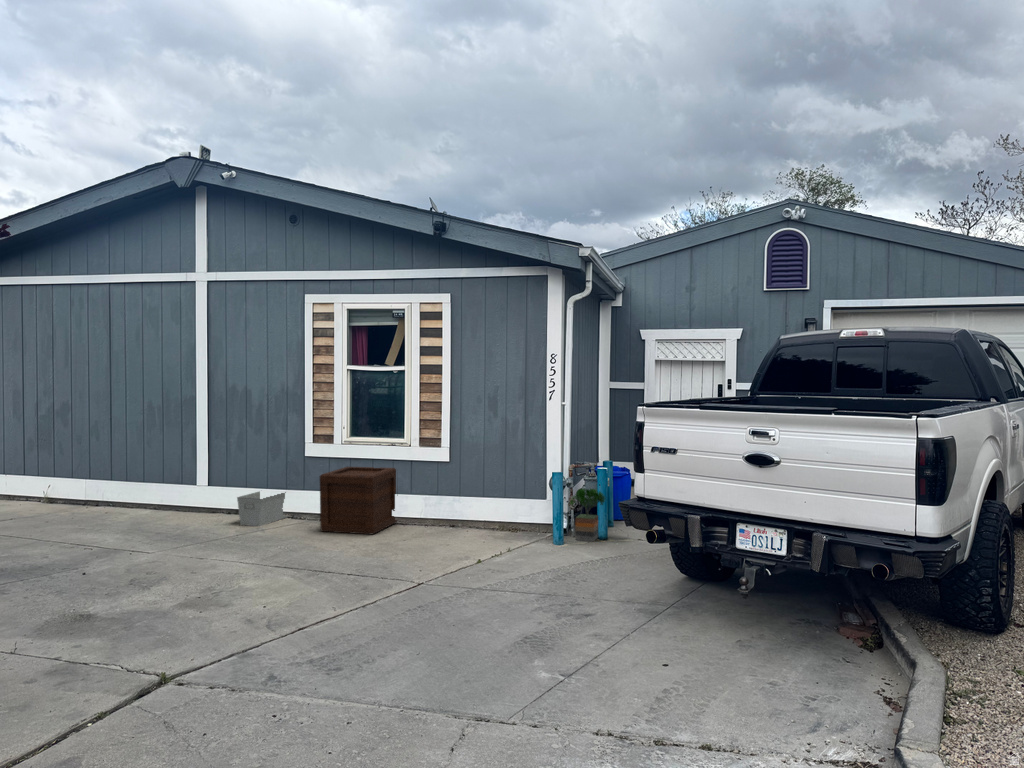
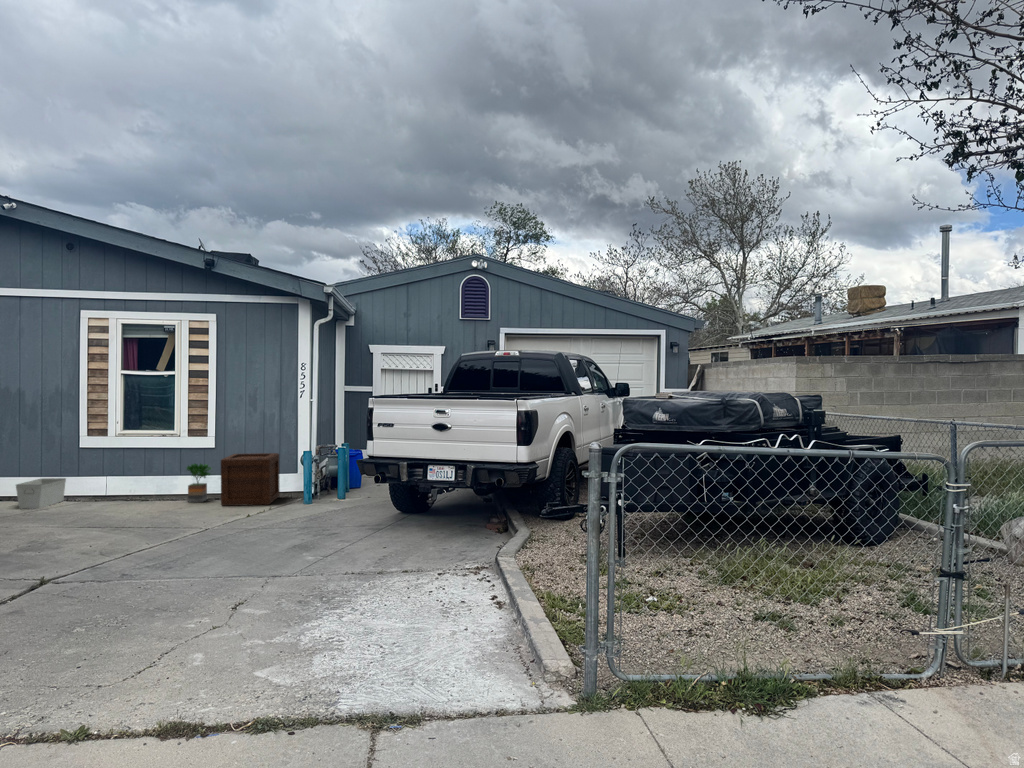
wooden crate: present [320,467,398,534] -> present [221,453,280,506]
potted tree: present [570,489,606,541] -> present [187,464,211,502]

